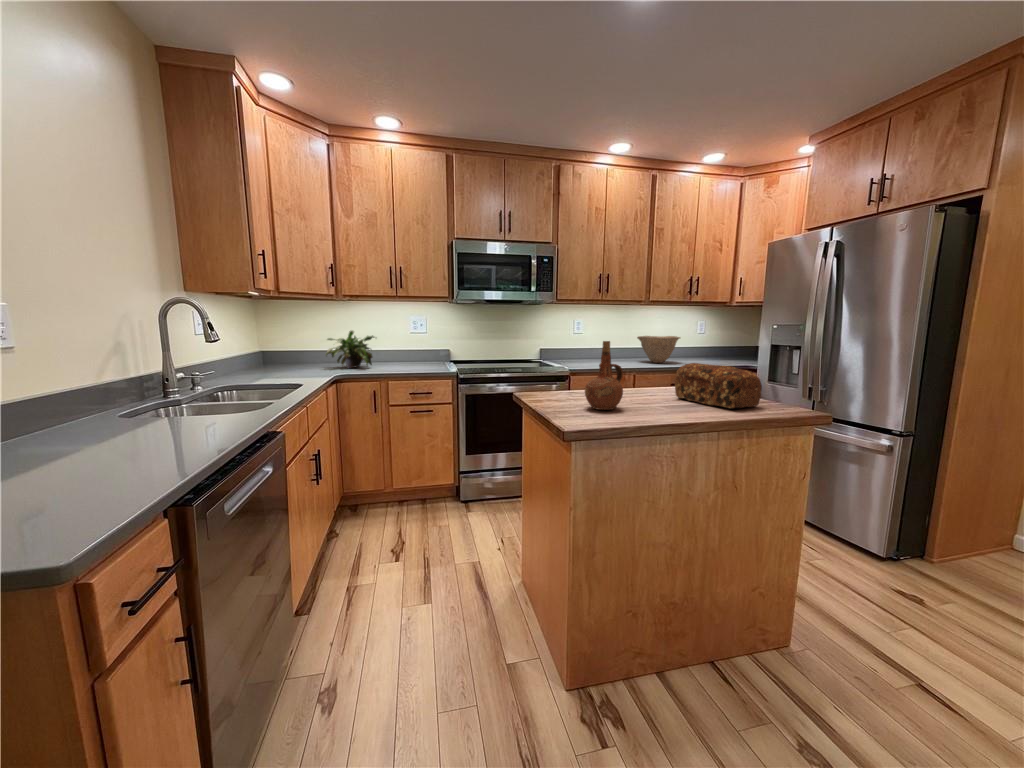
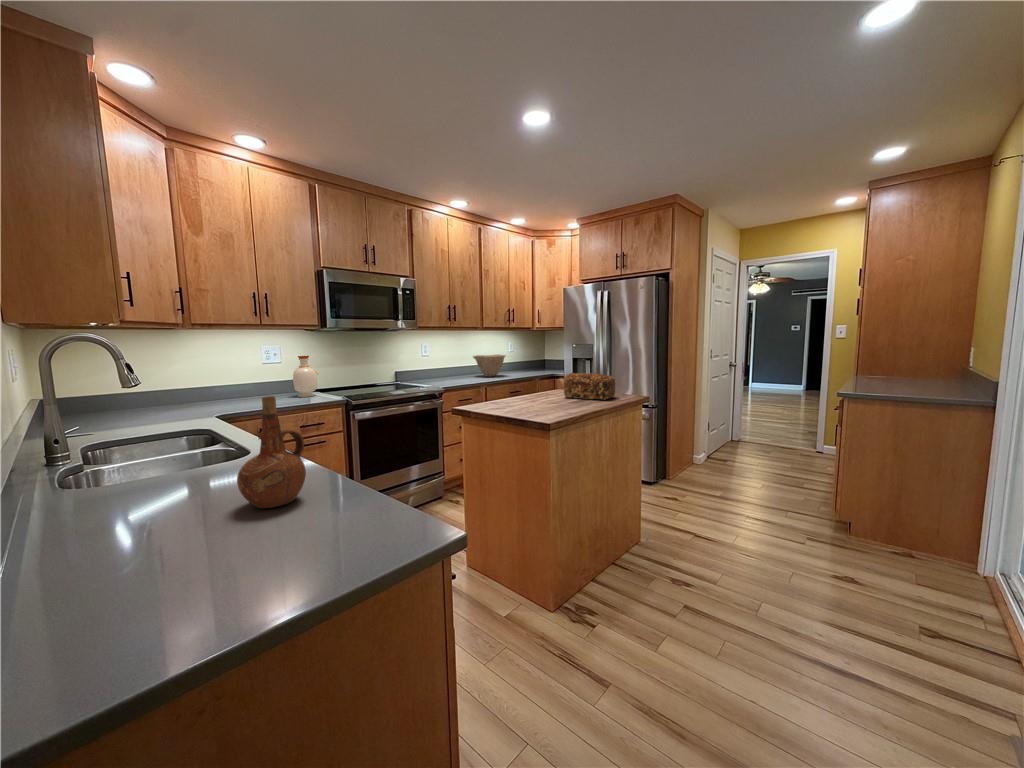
bottle: none [426,327,448,367] -> present [293,356,318,397]
potted plant: present [326,330,374,368] -> none [170,364,241,408]
ceramic pitcher: present [585,341,623,410] -> present [237,396,306,508]

